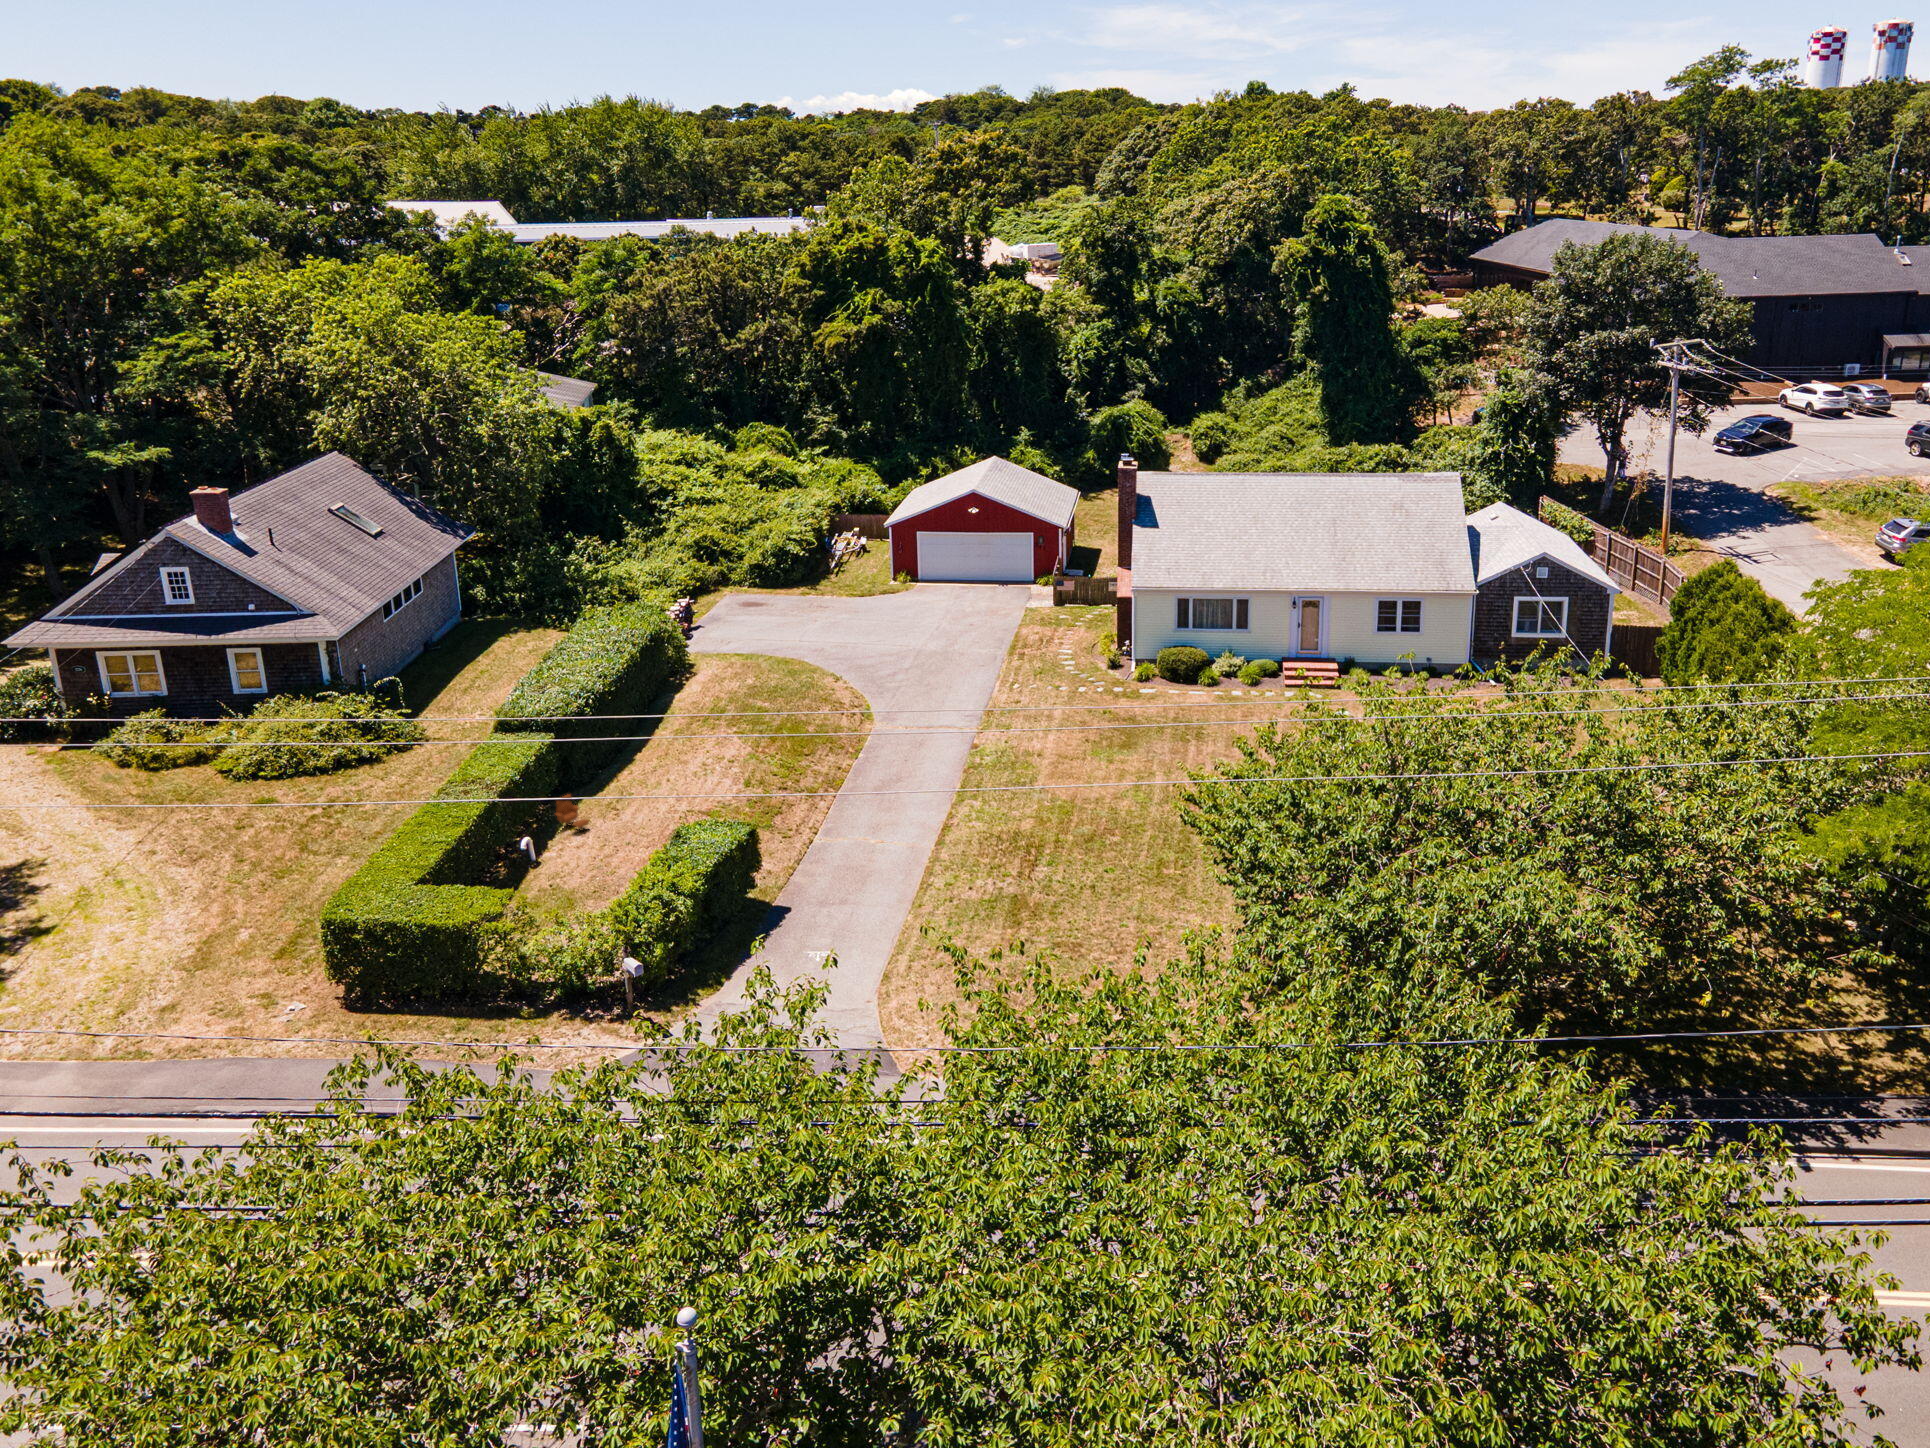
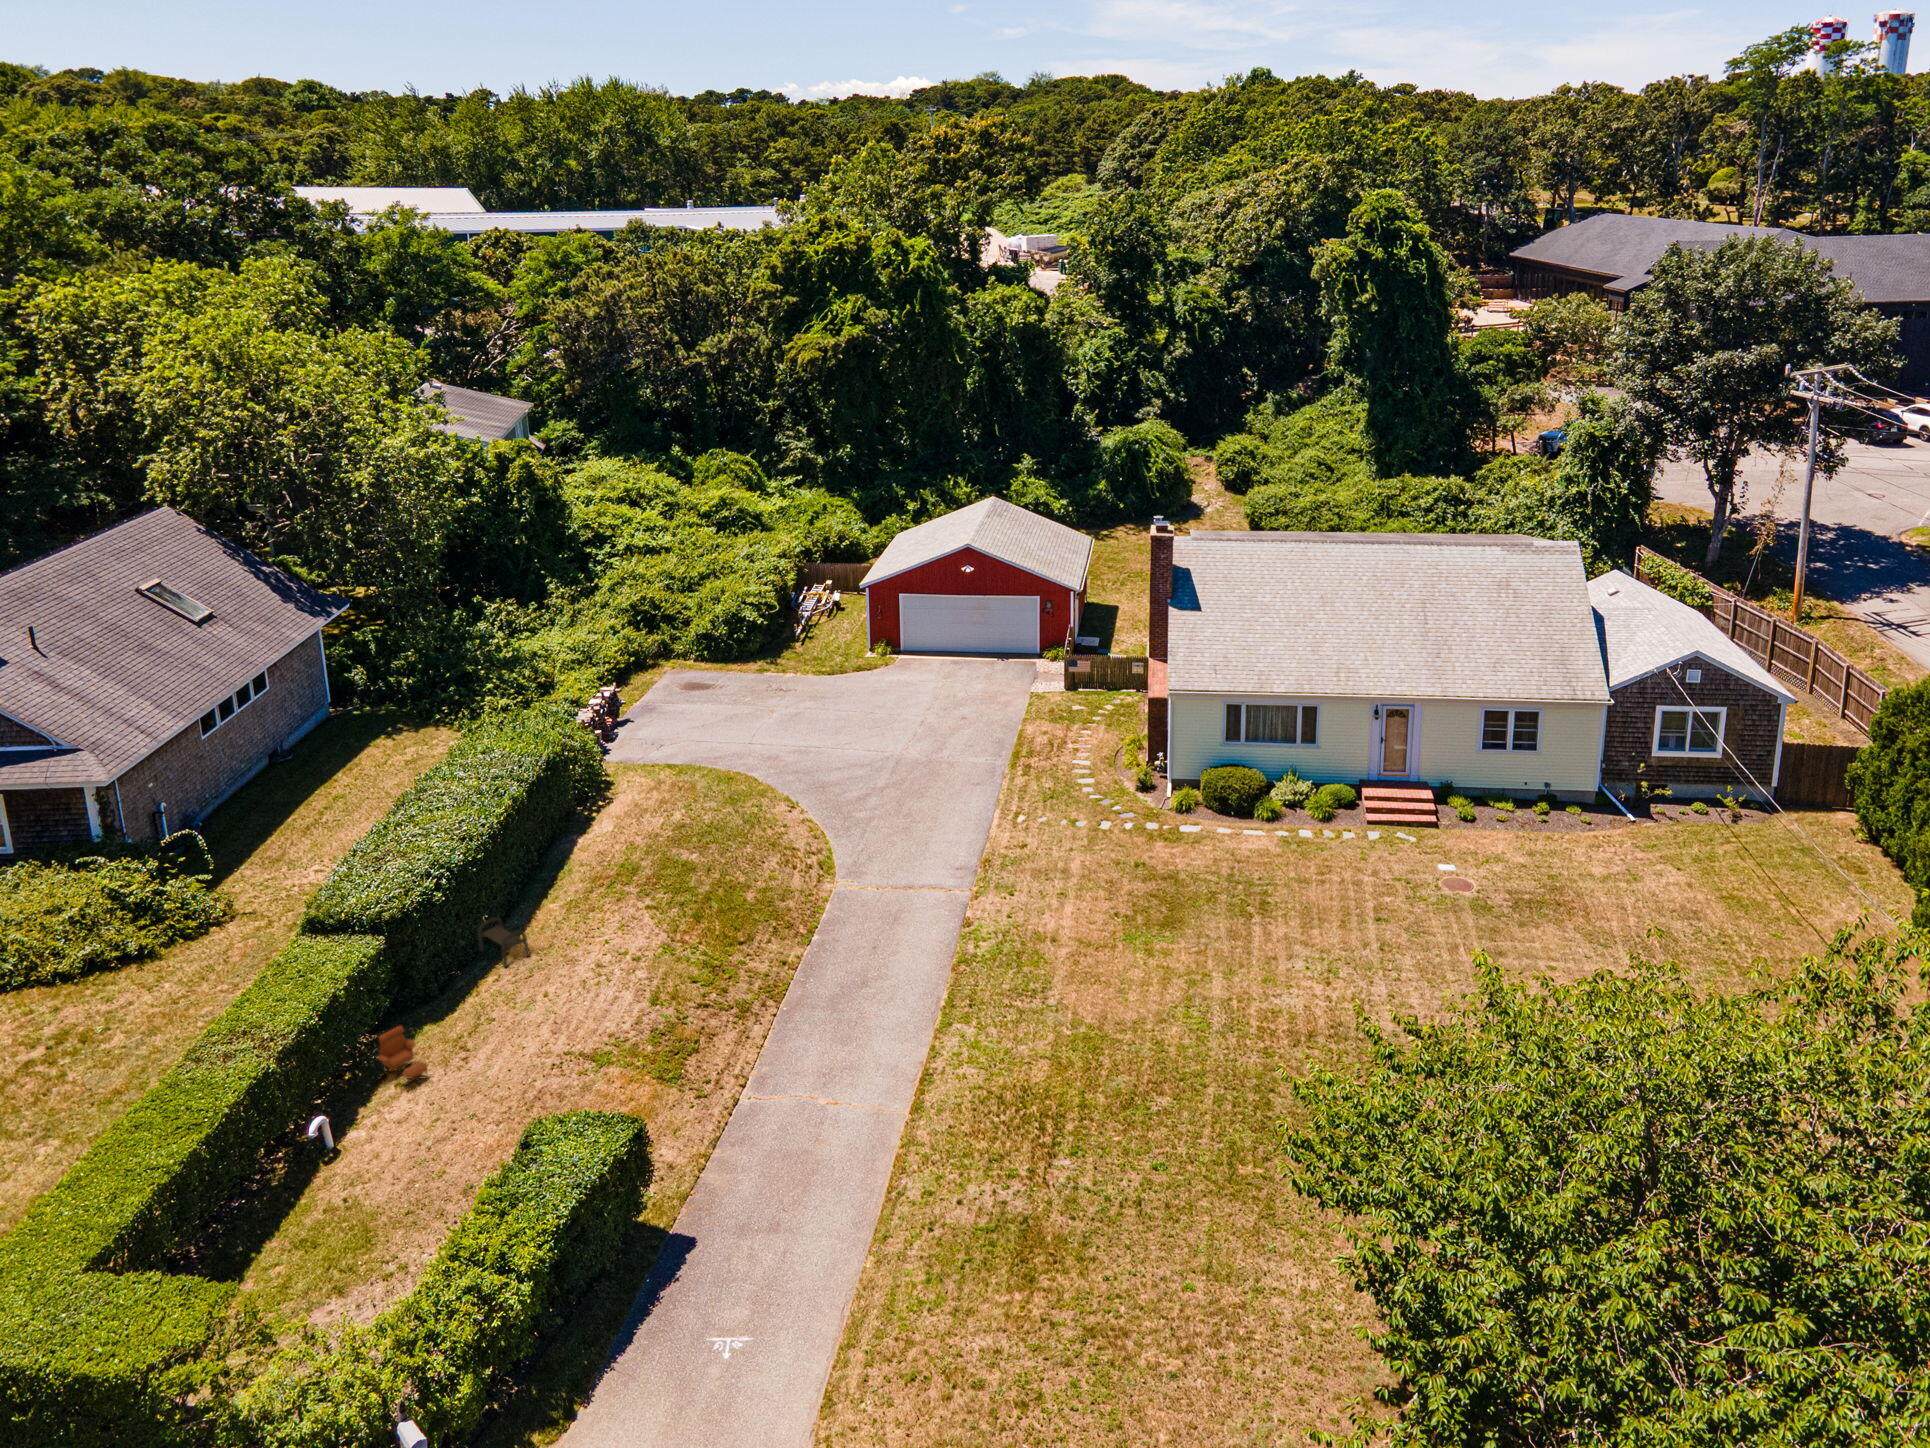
bench: none [610,738,647,772] -> present [478,917,530,968]

